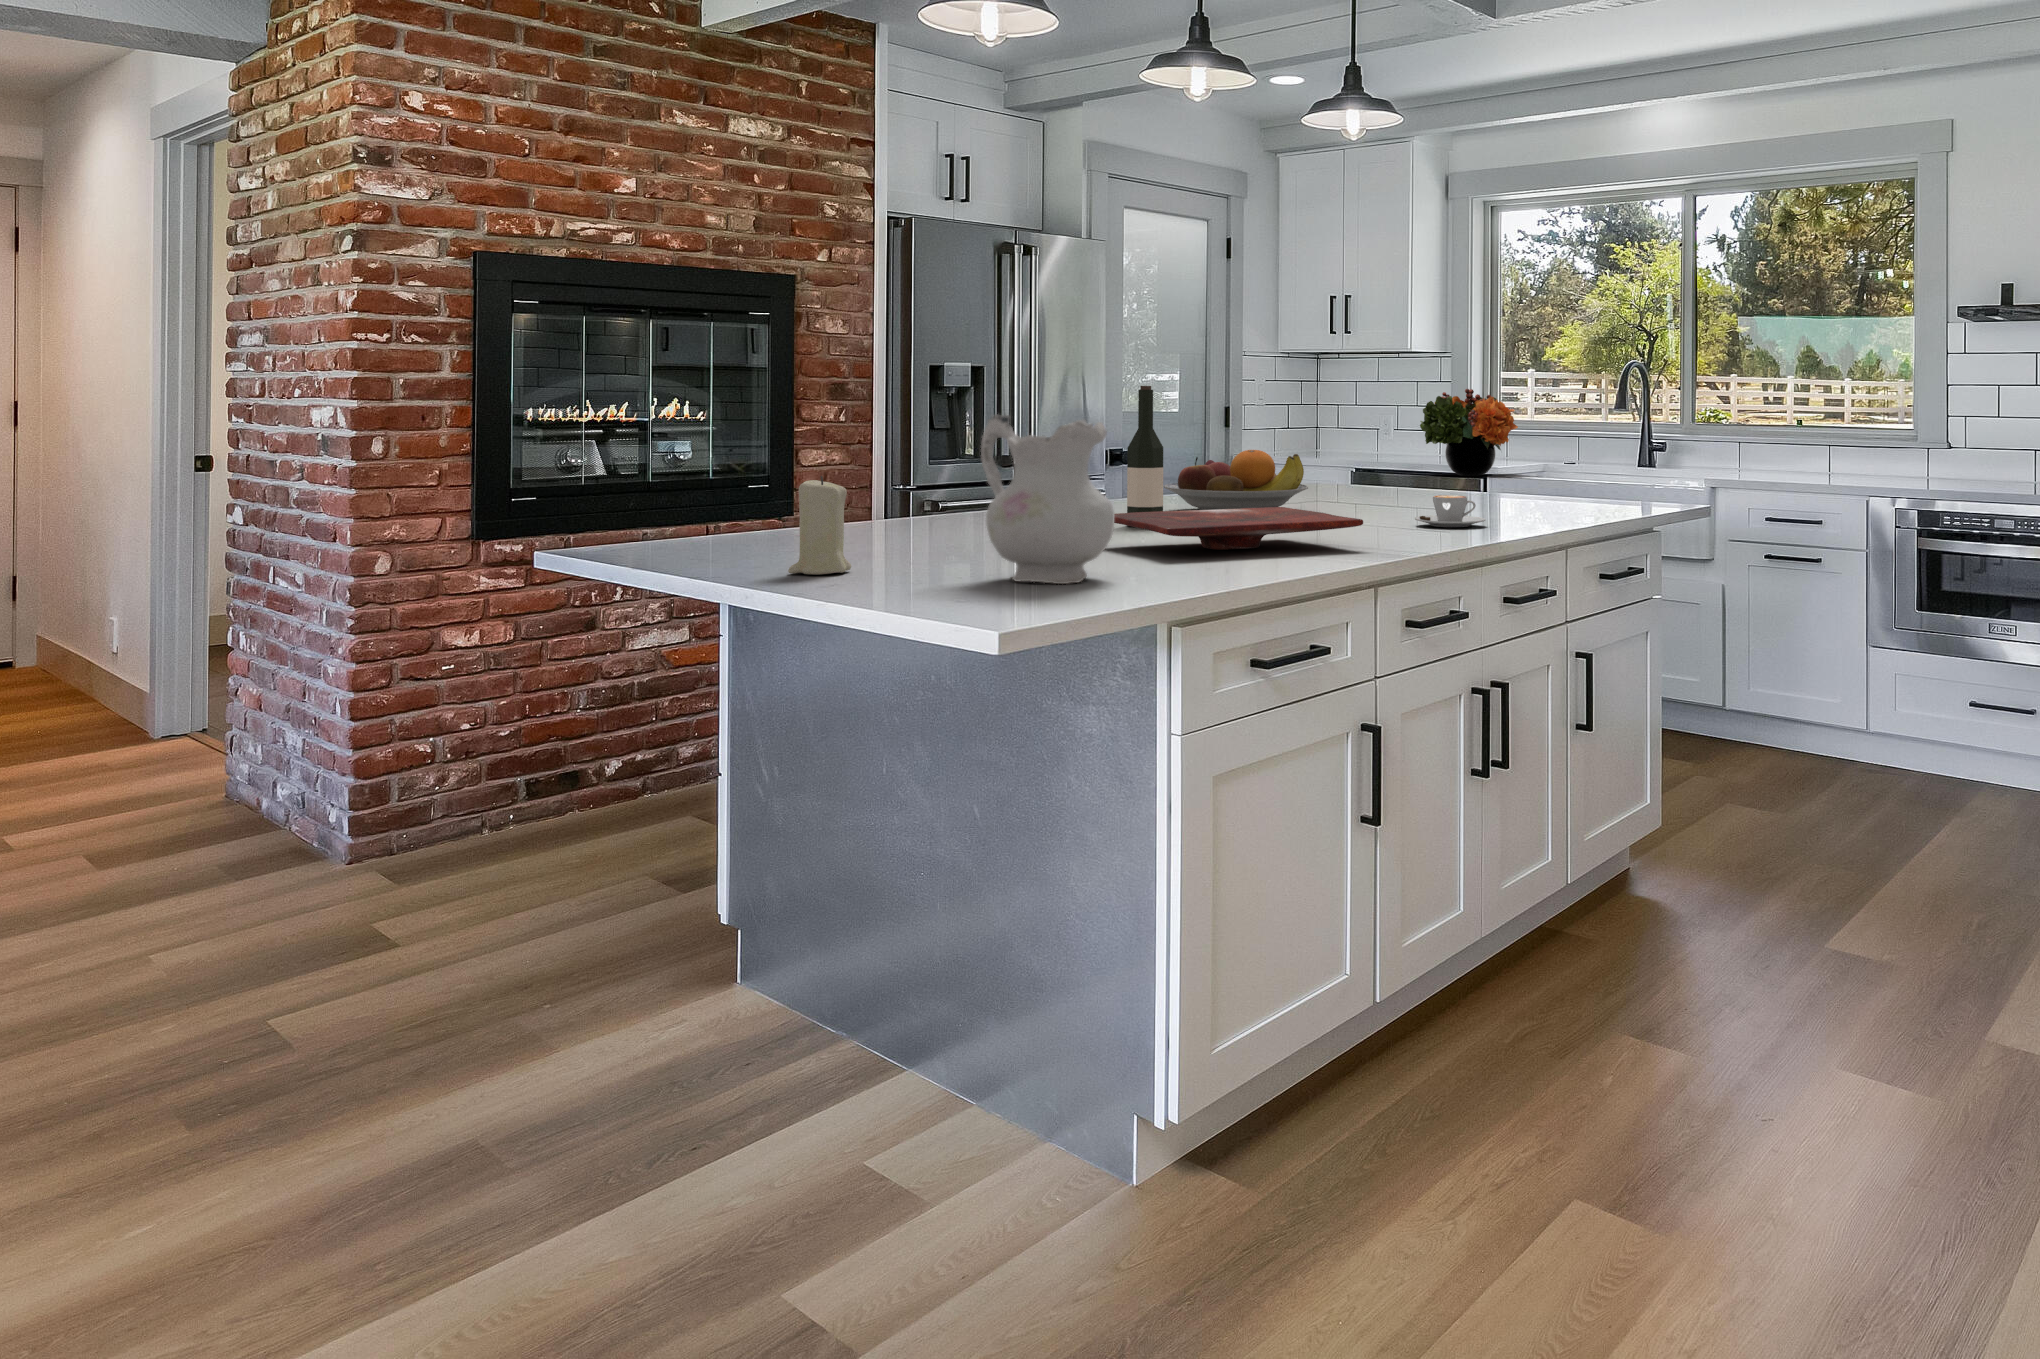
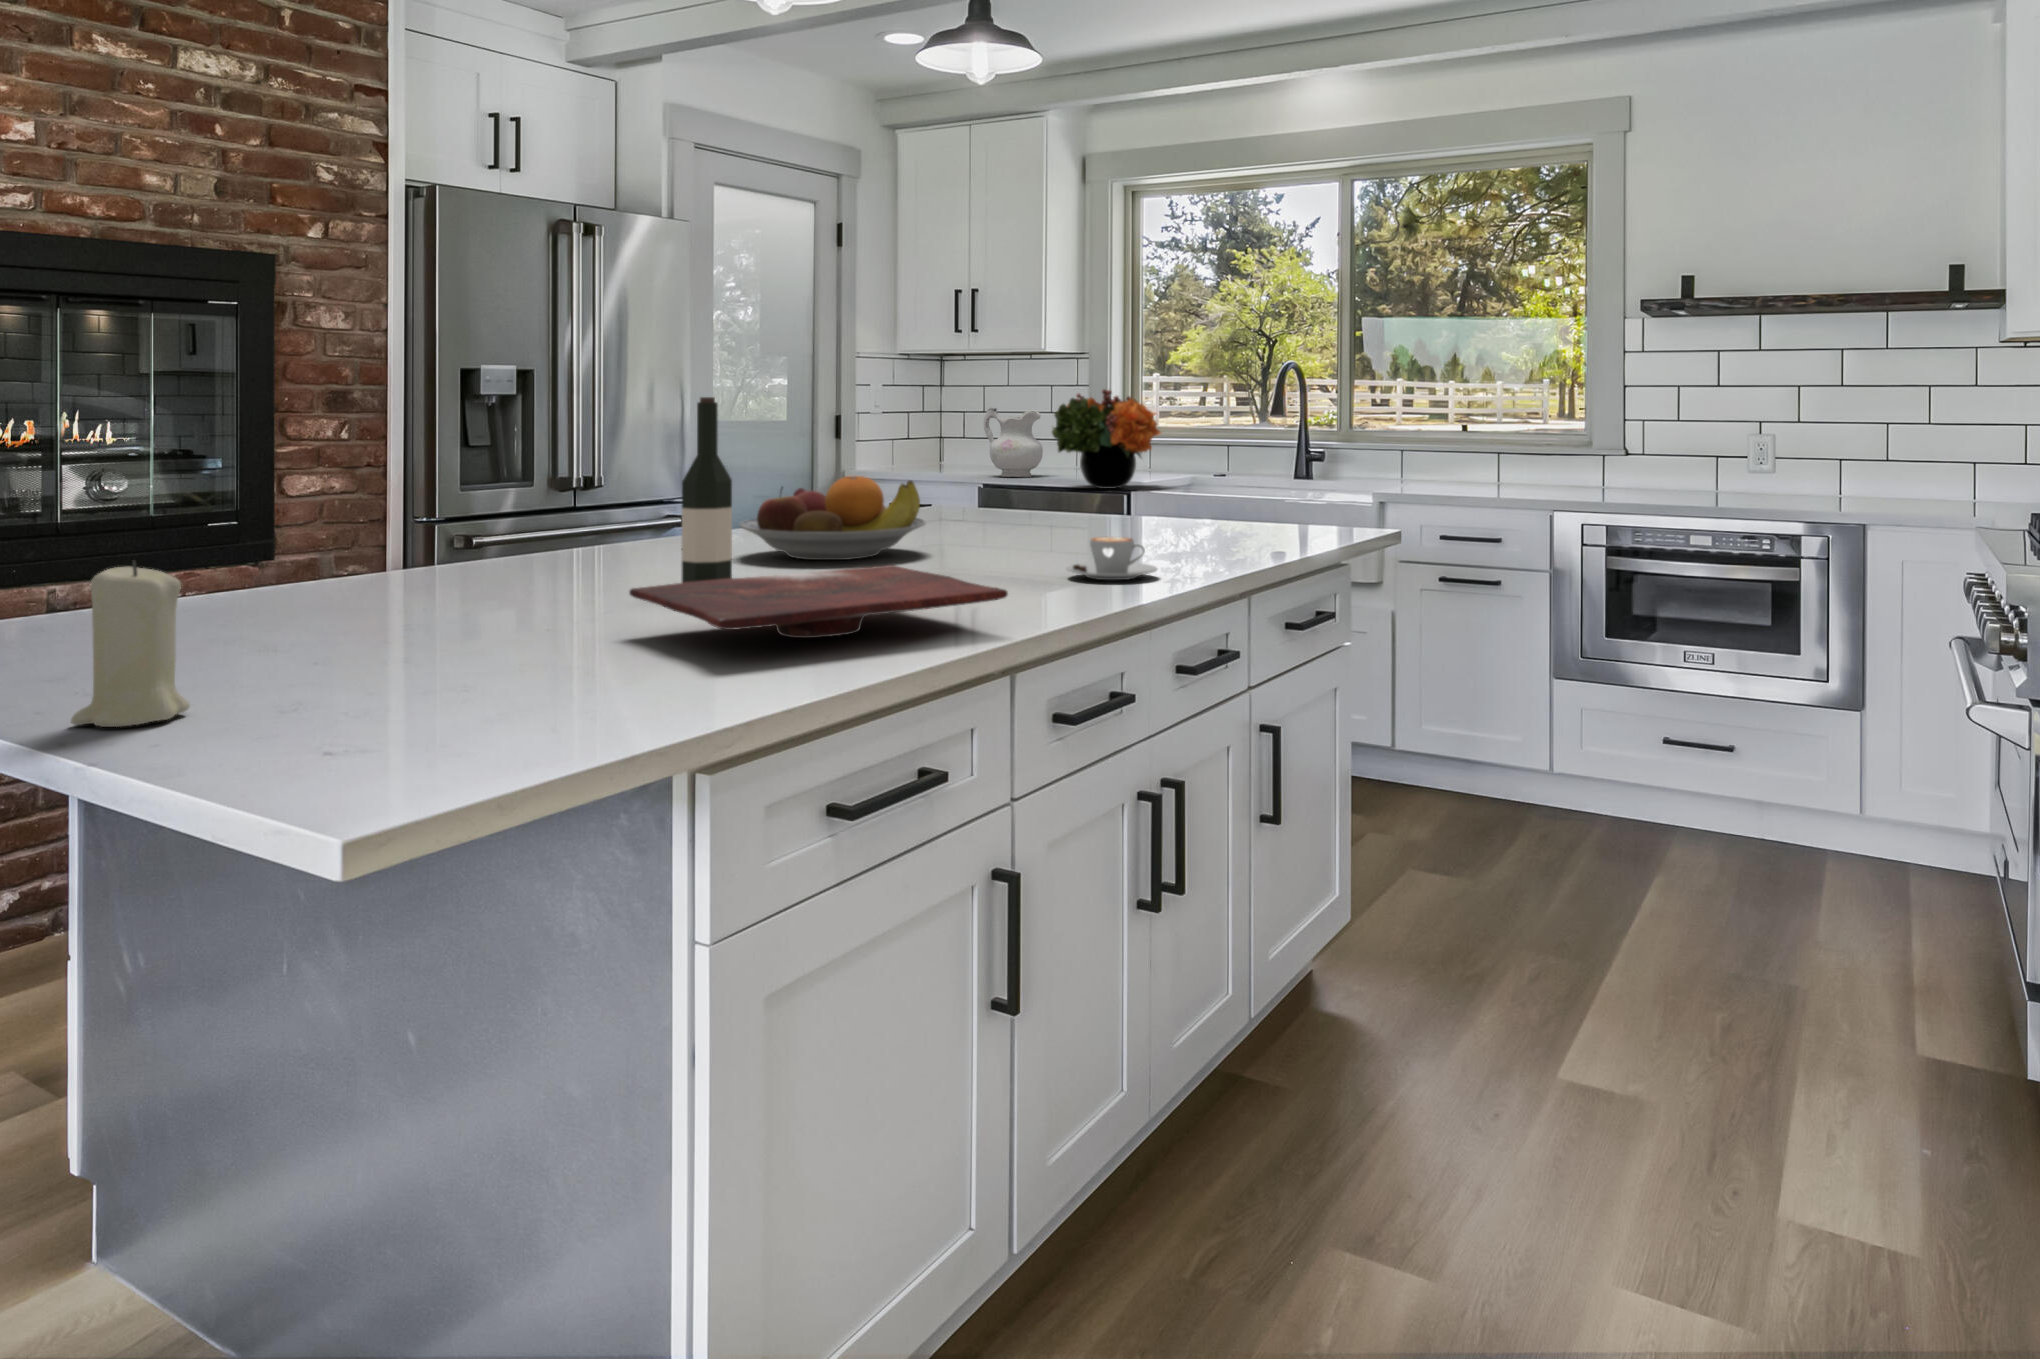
ceramic pitcher: present [981,414,1114,584] -> present [984,408,1043,477]

